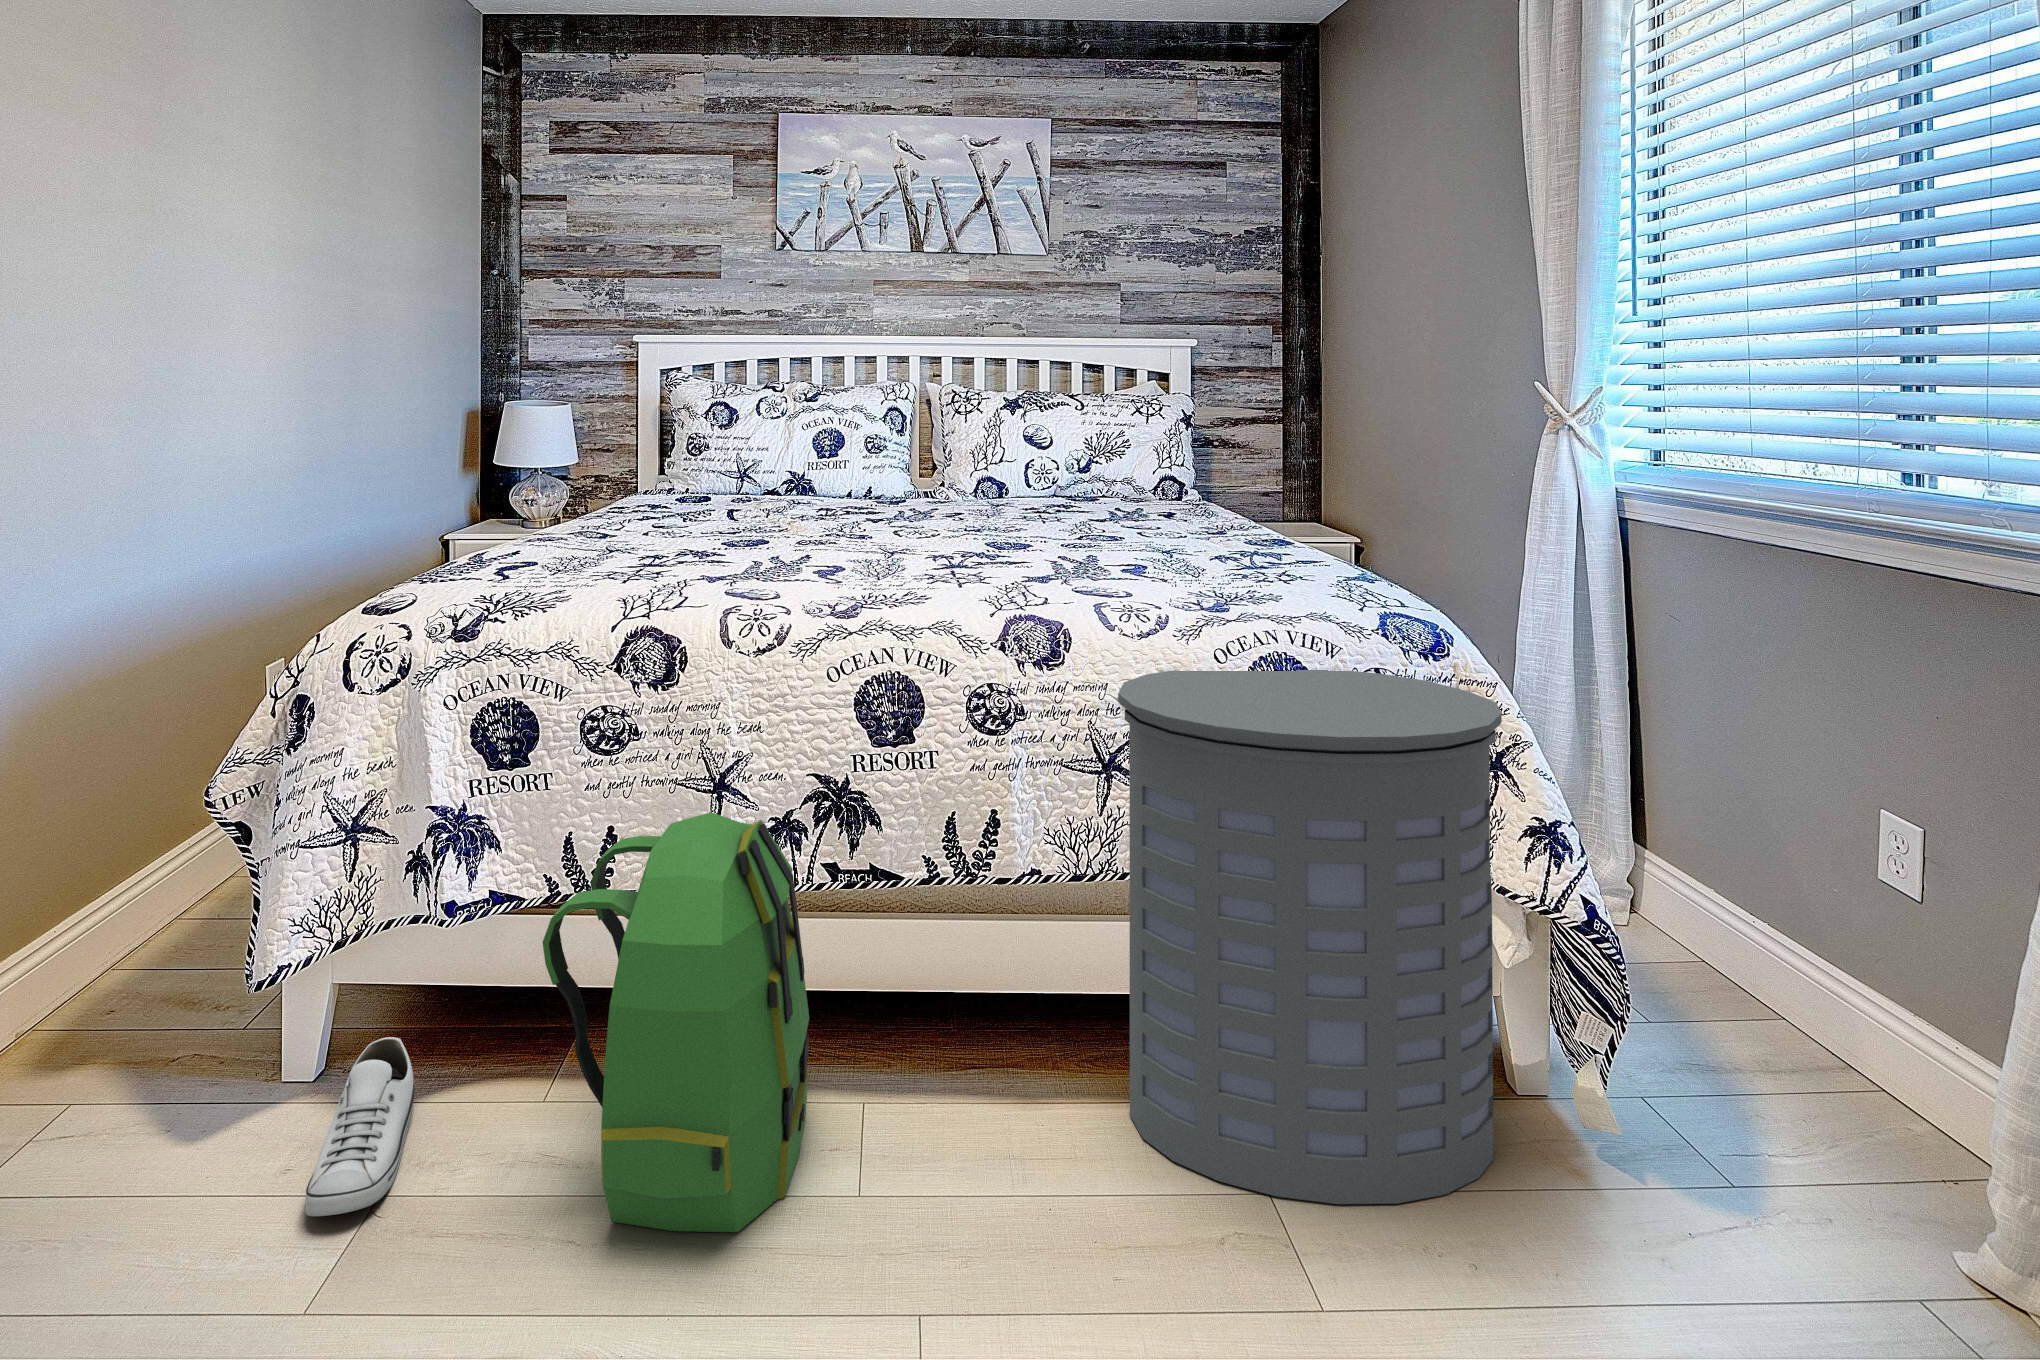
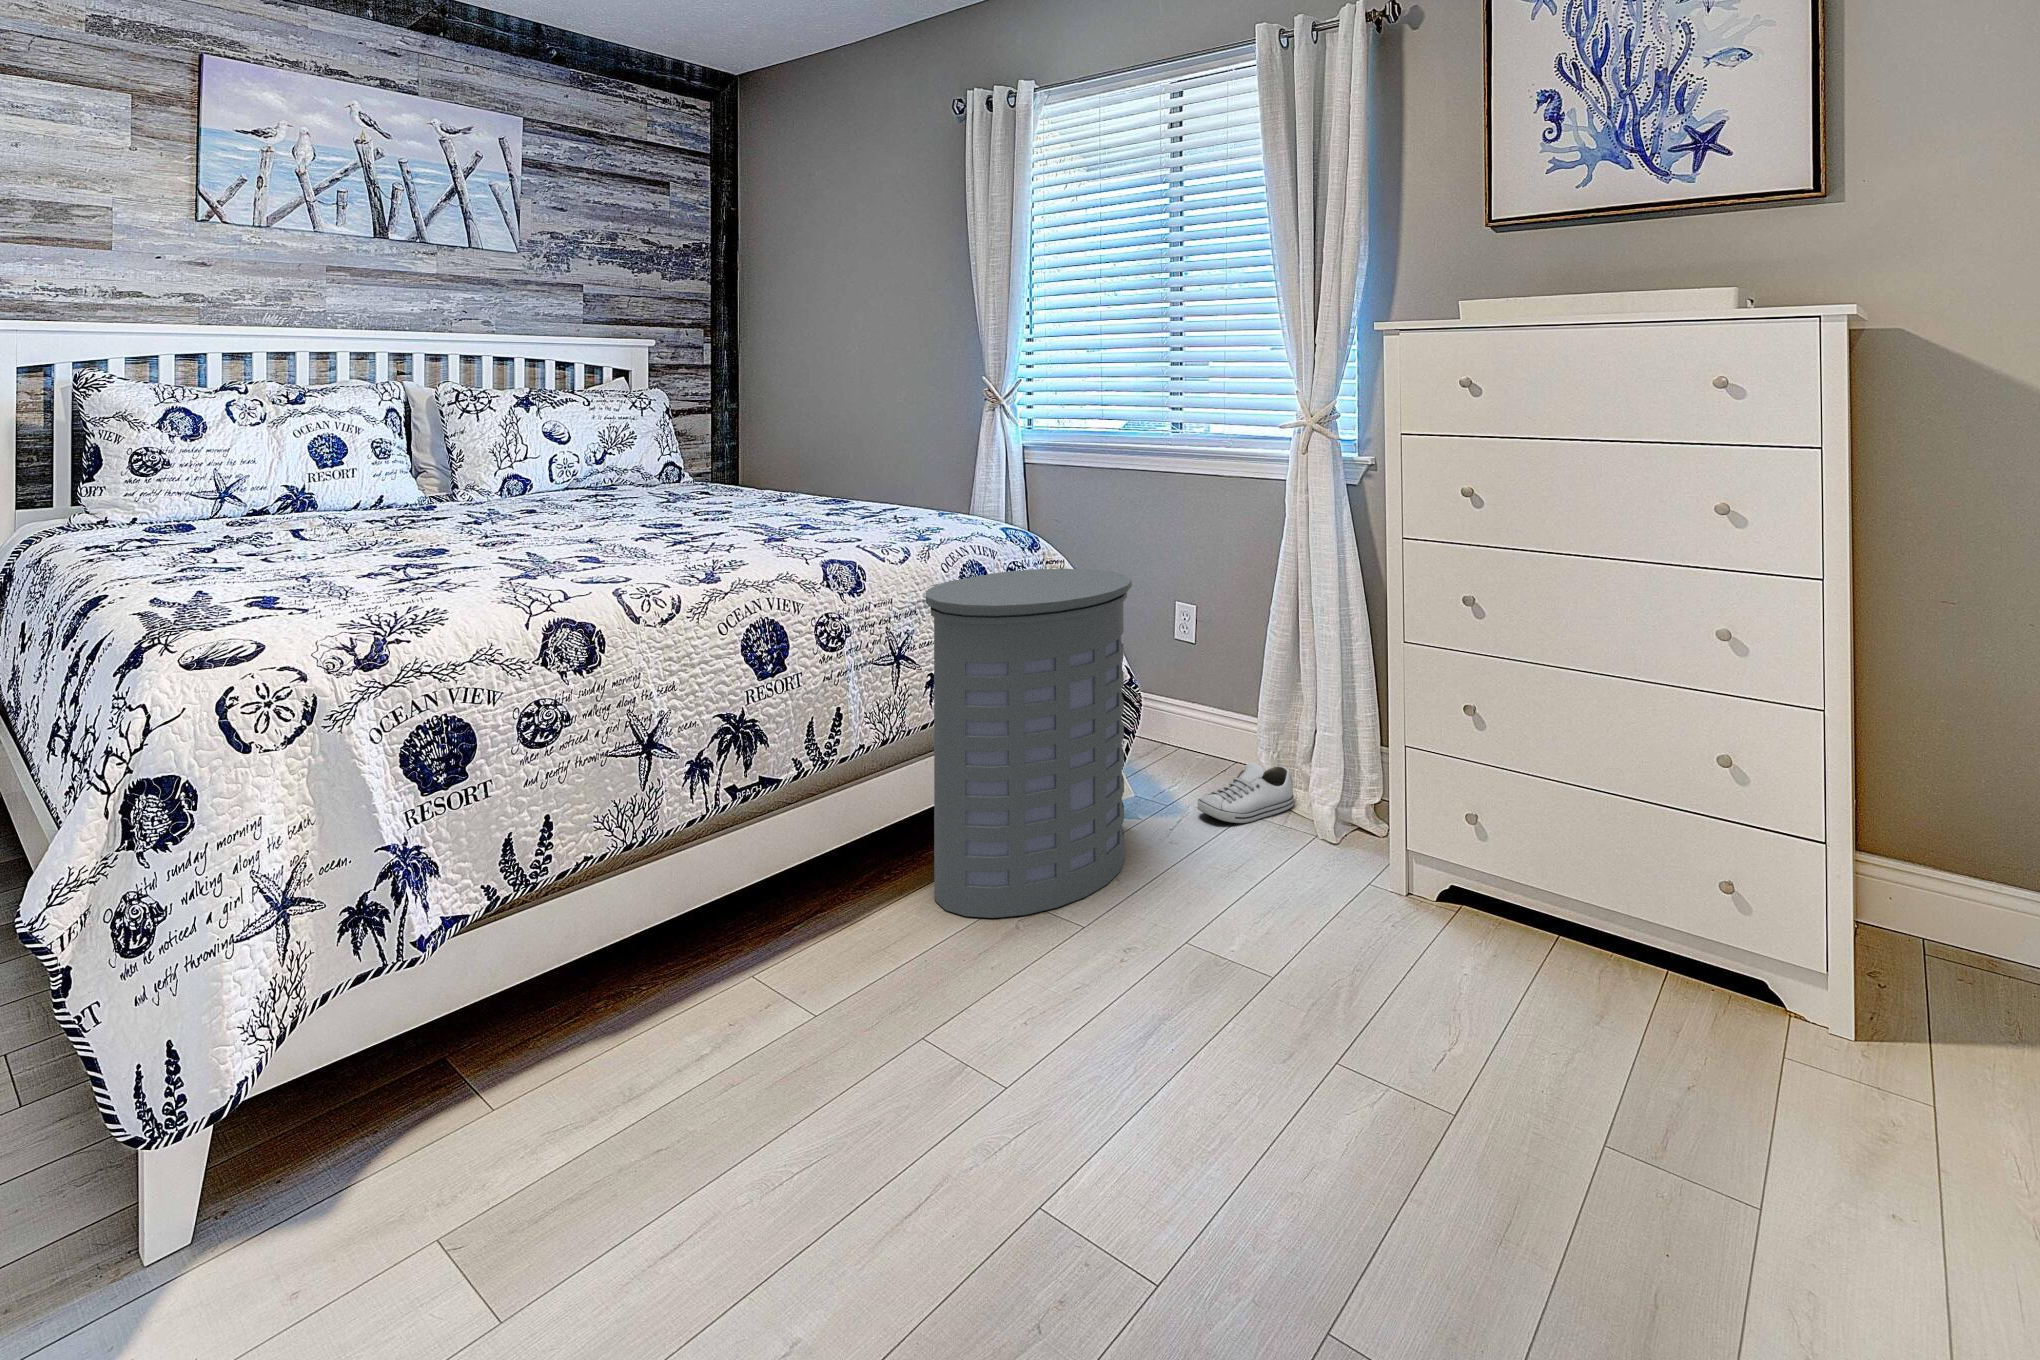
backpack: present [542,812,809,1232] -> none [564,756,814,1124]
shoe: present [305,1037,414,1216] -> present [1197,762,1294,823]

